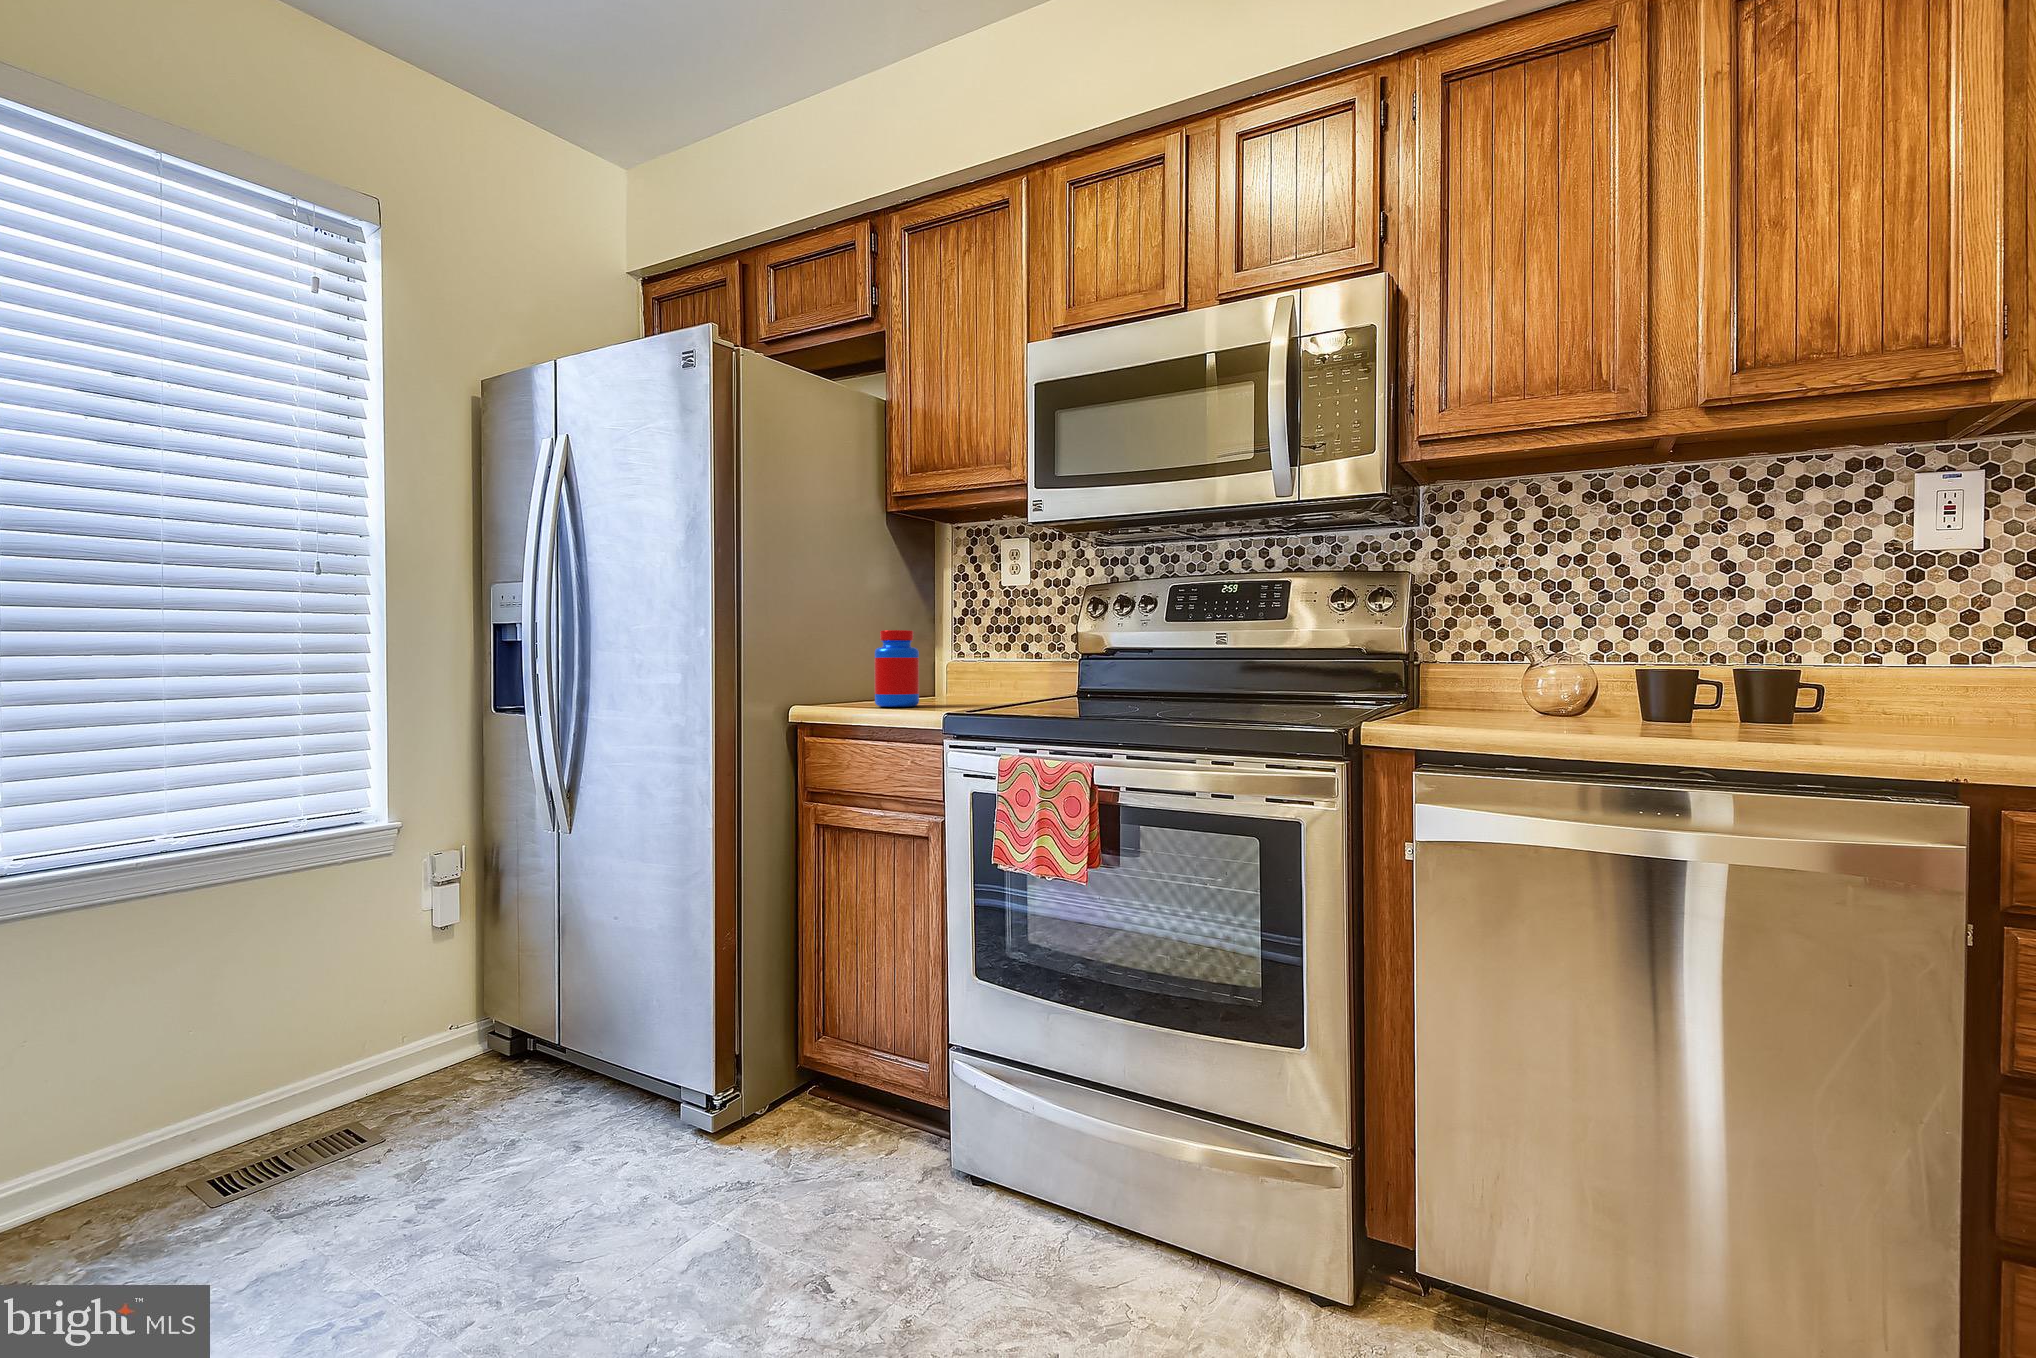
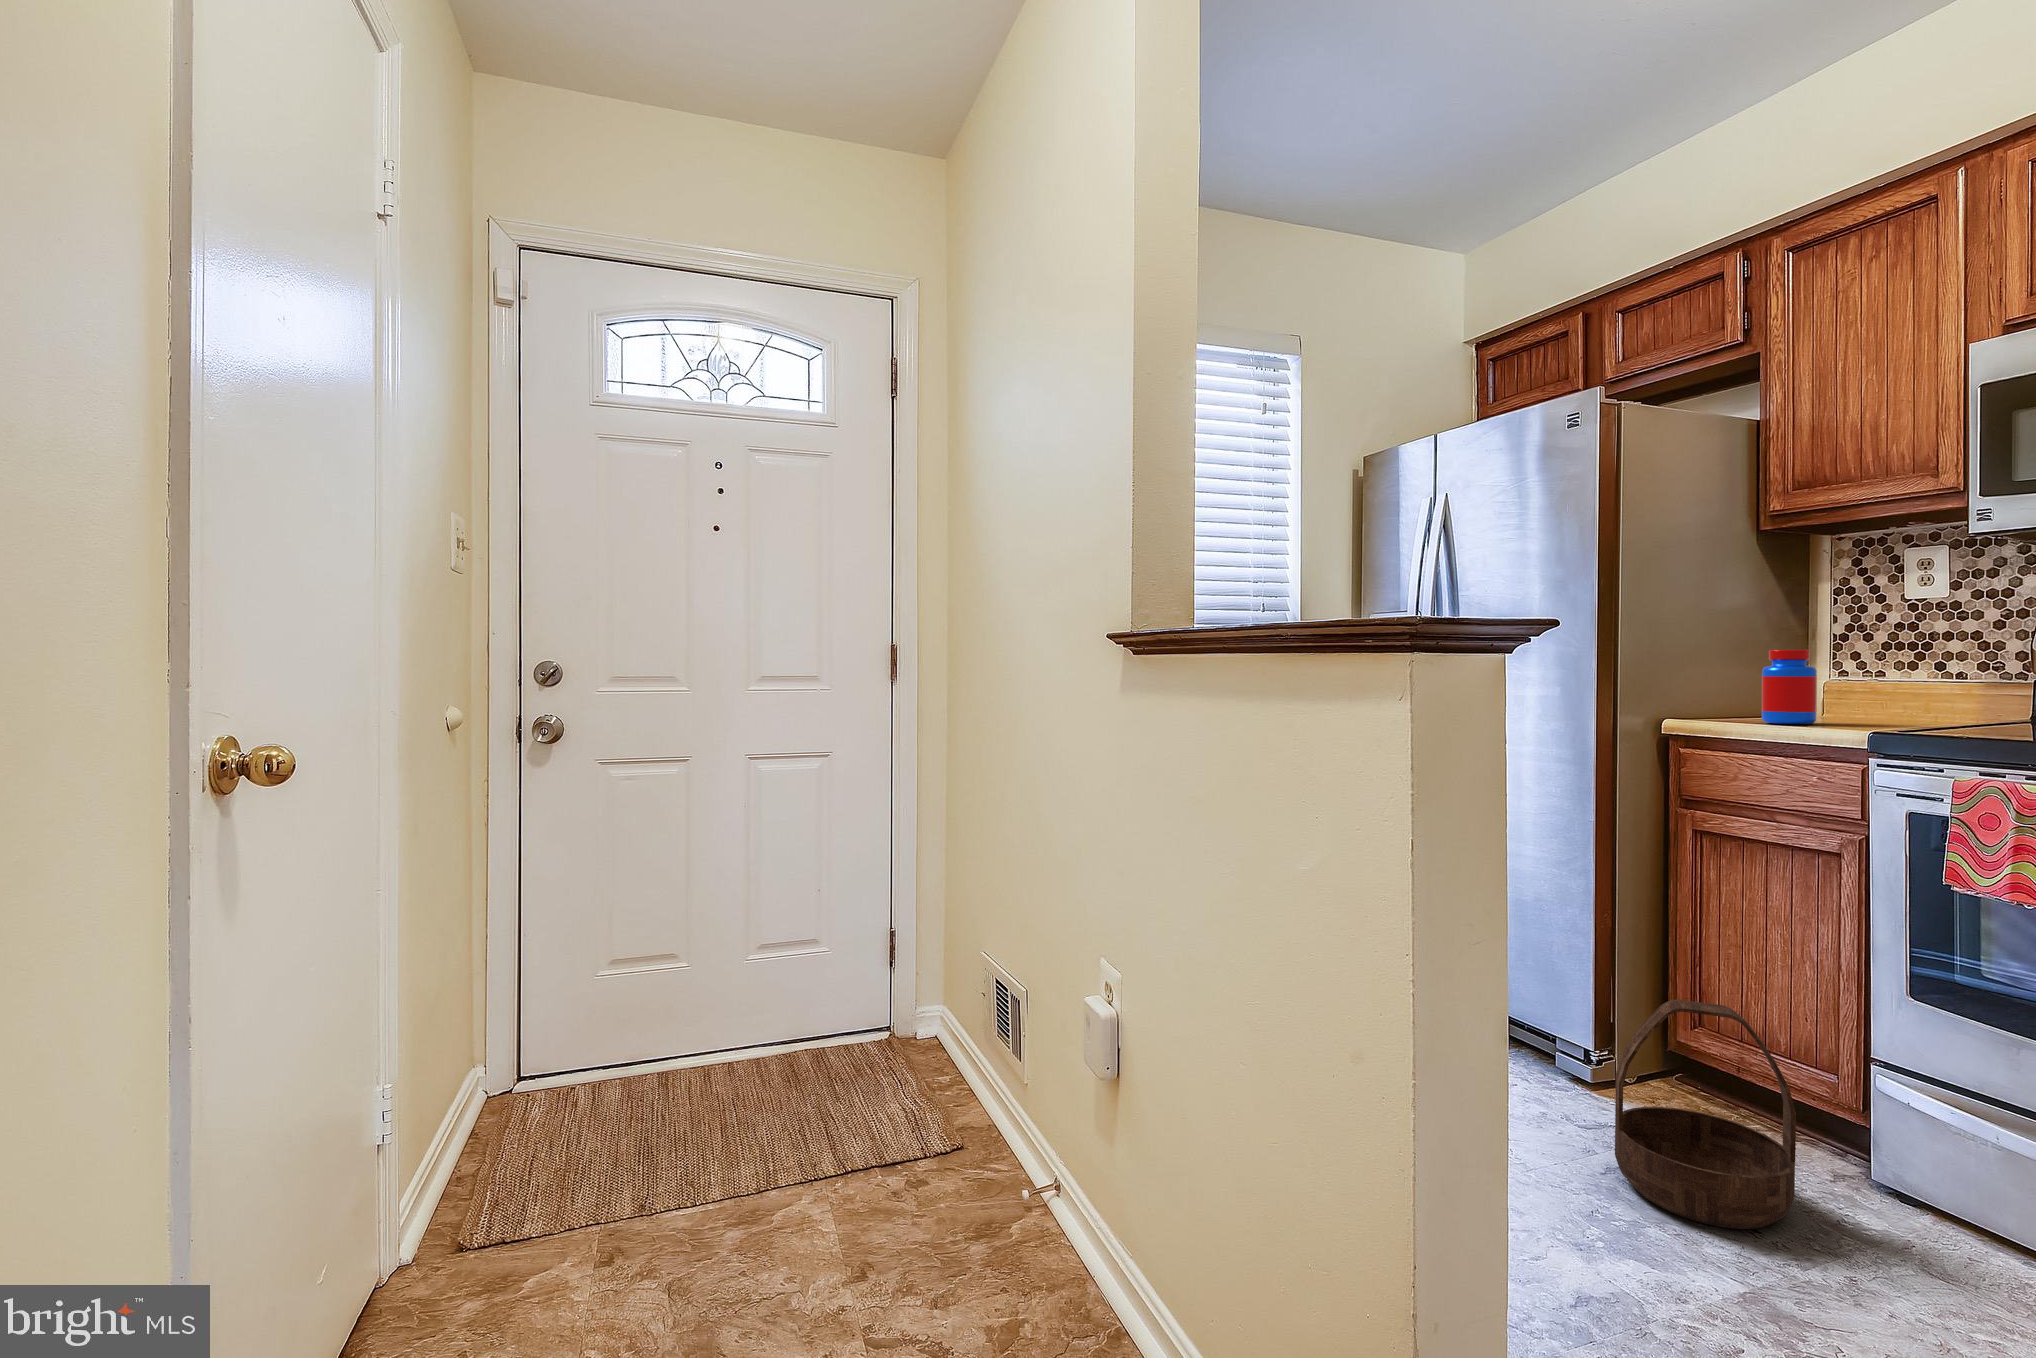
basket: none [689,1031,865,1300] -> present [1615,1000,1796,1229]

